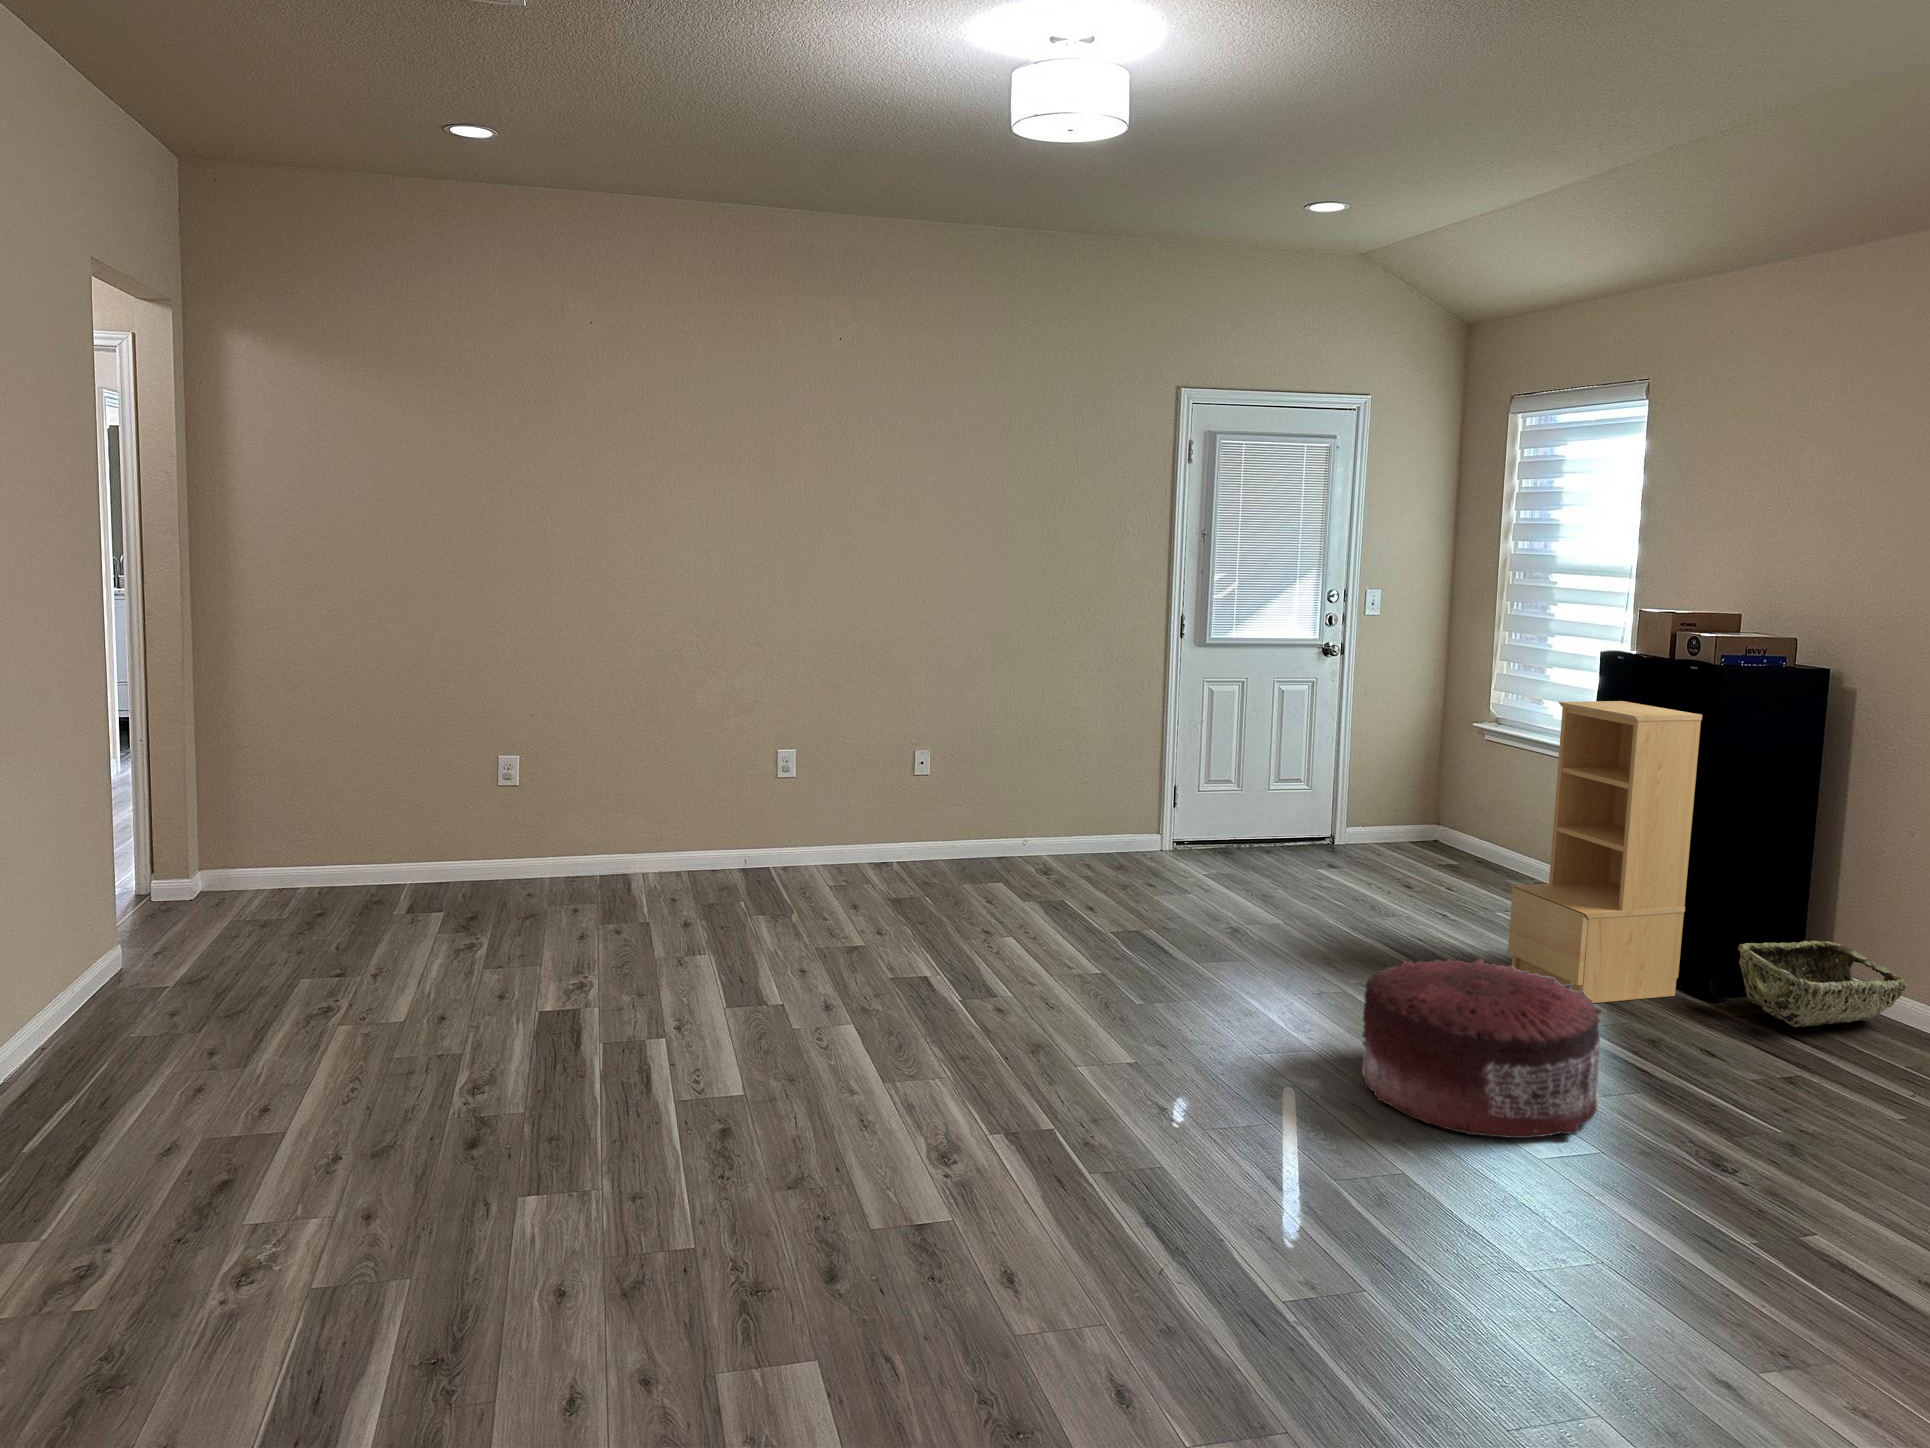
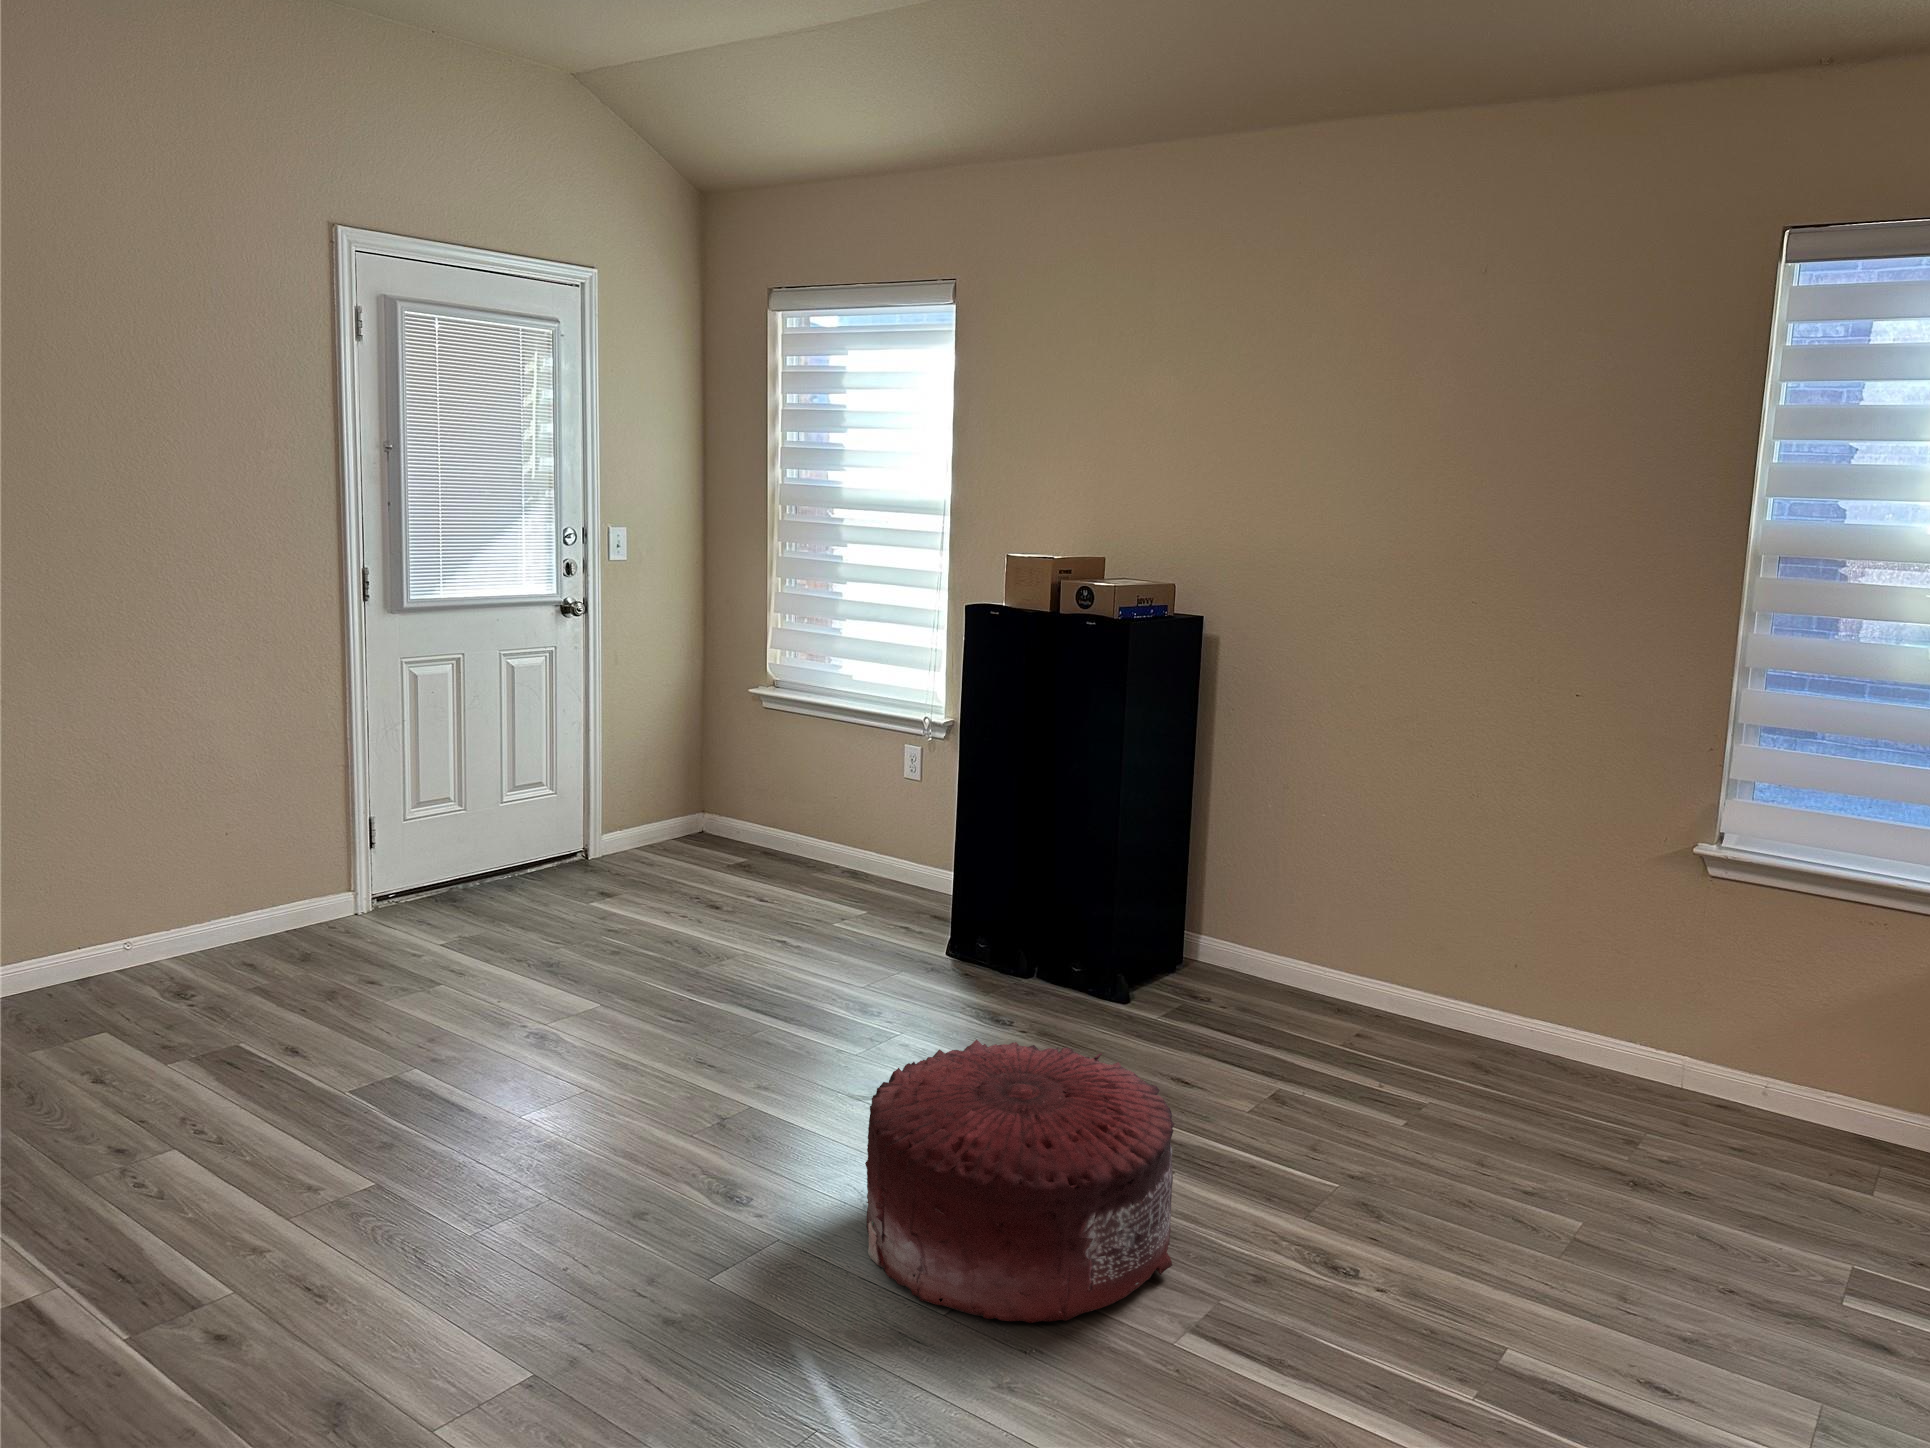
bookshelf: present [1508,701,1702,1003] -> none [907,665,1105,1044]
woven basket: present [1738,941,1907,1027] -> none [1150,909,1291,1017]

